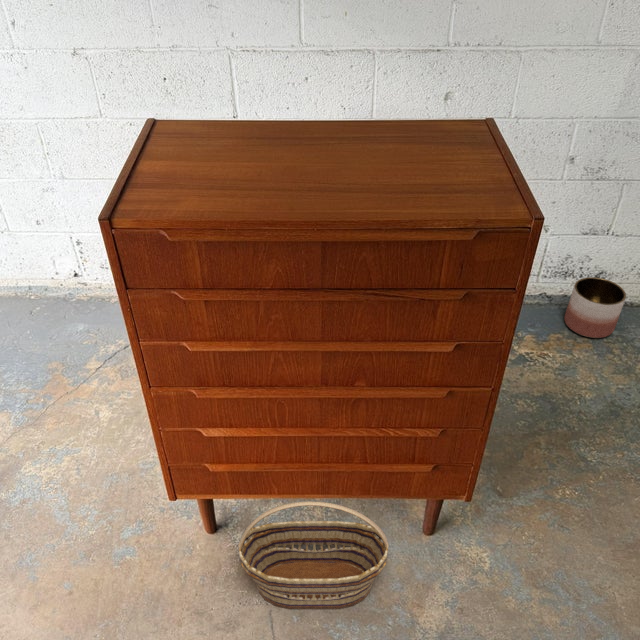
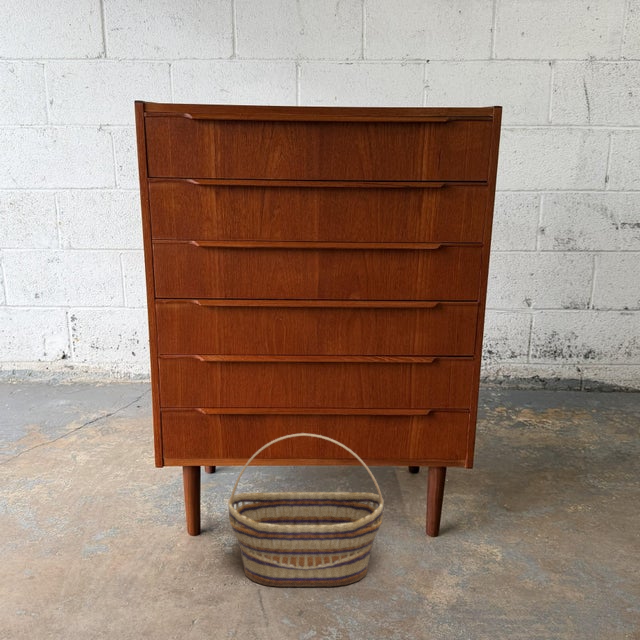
planter: present [564,277,626,338] -> none [560,353,614,408]

